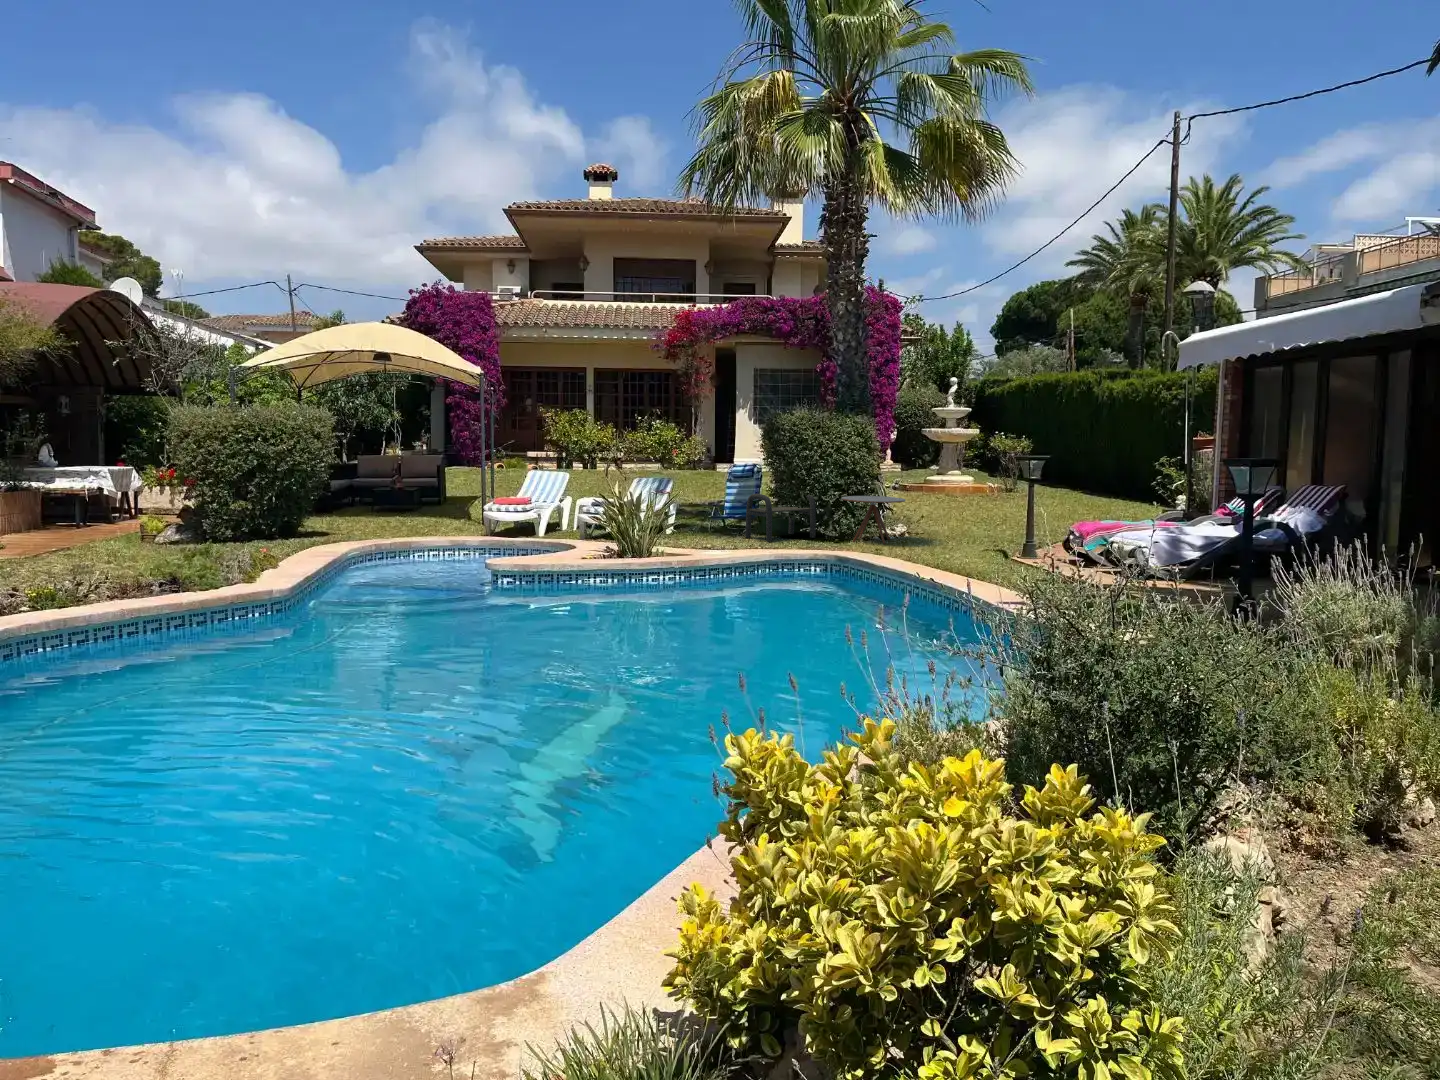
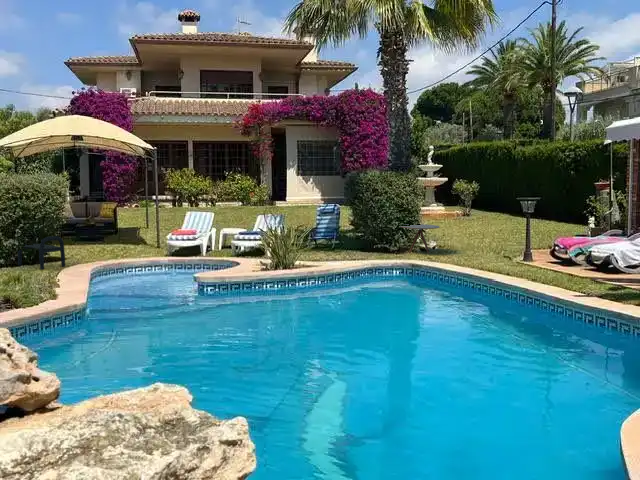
bench: present [745,494,816,541] -> present [18,236,65,270]

